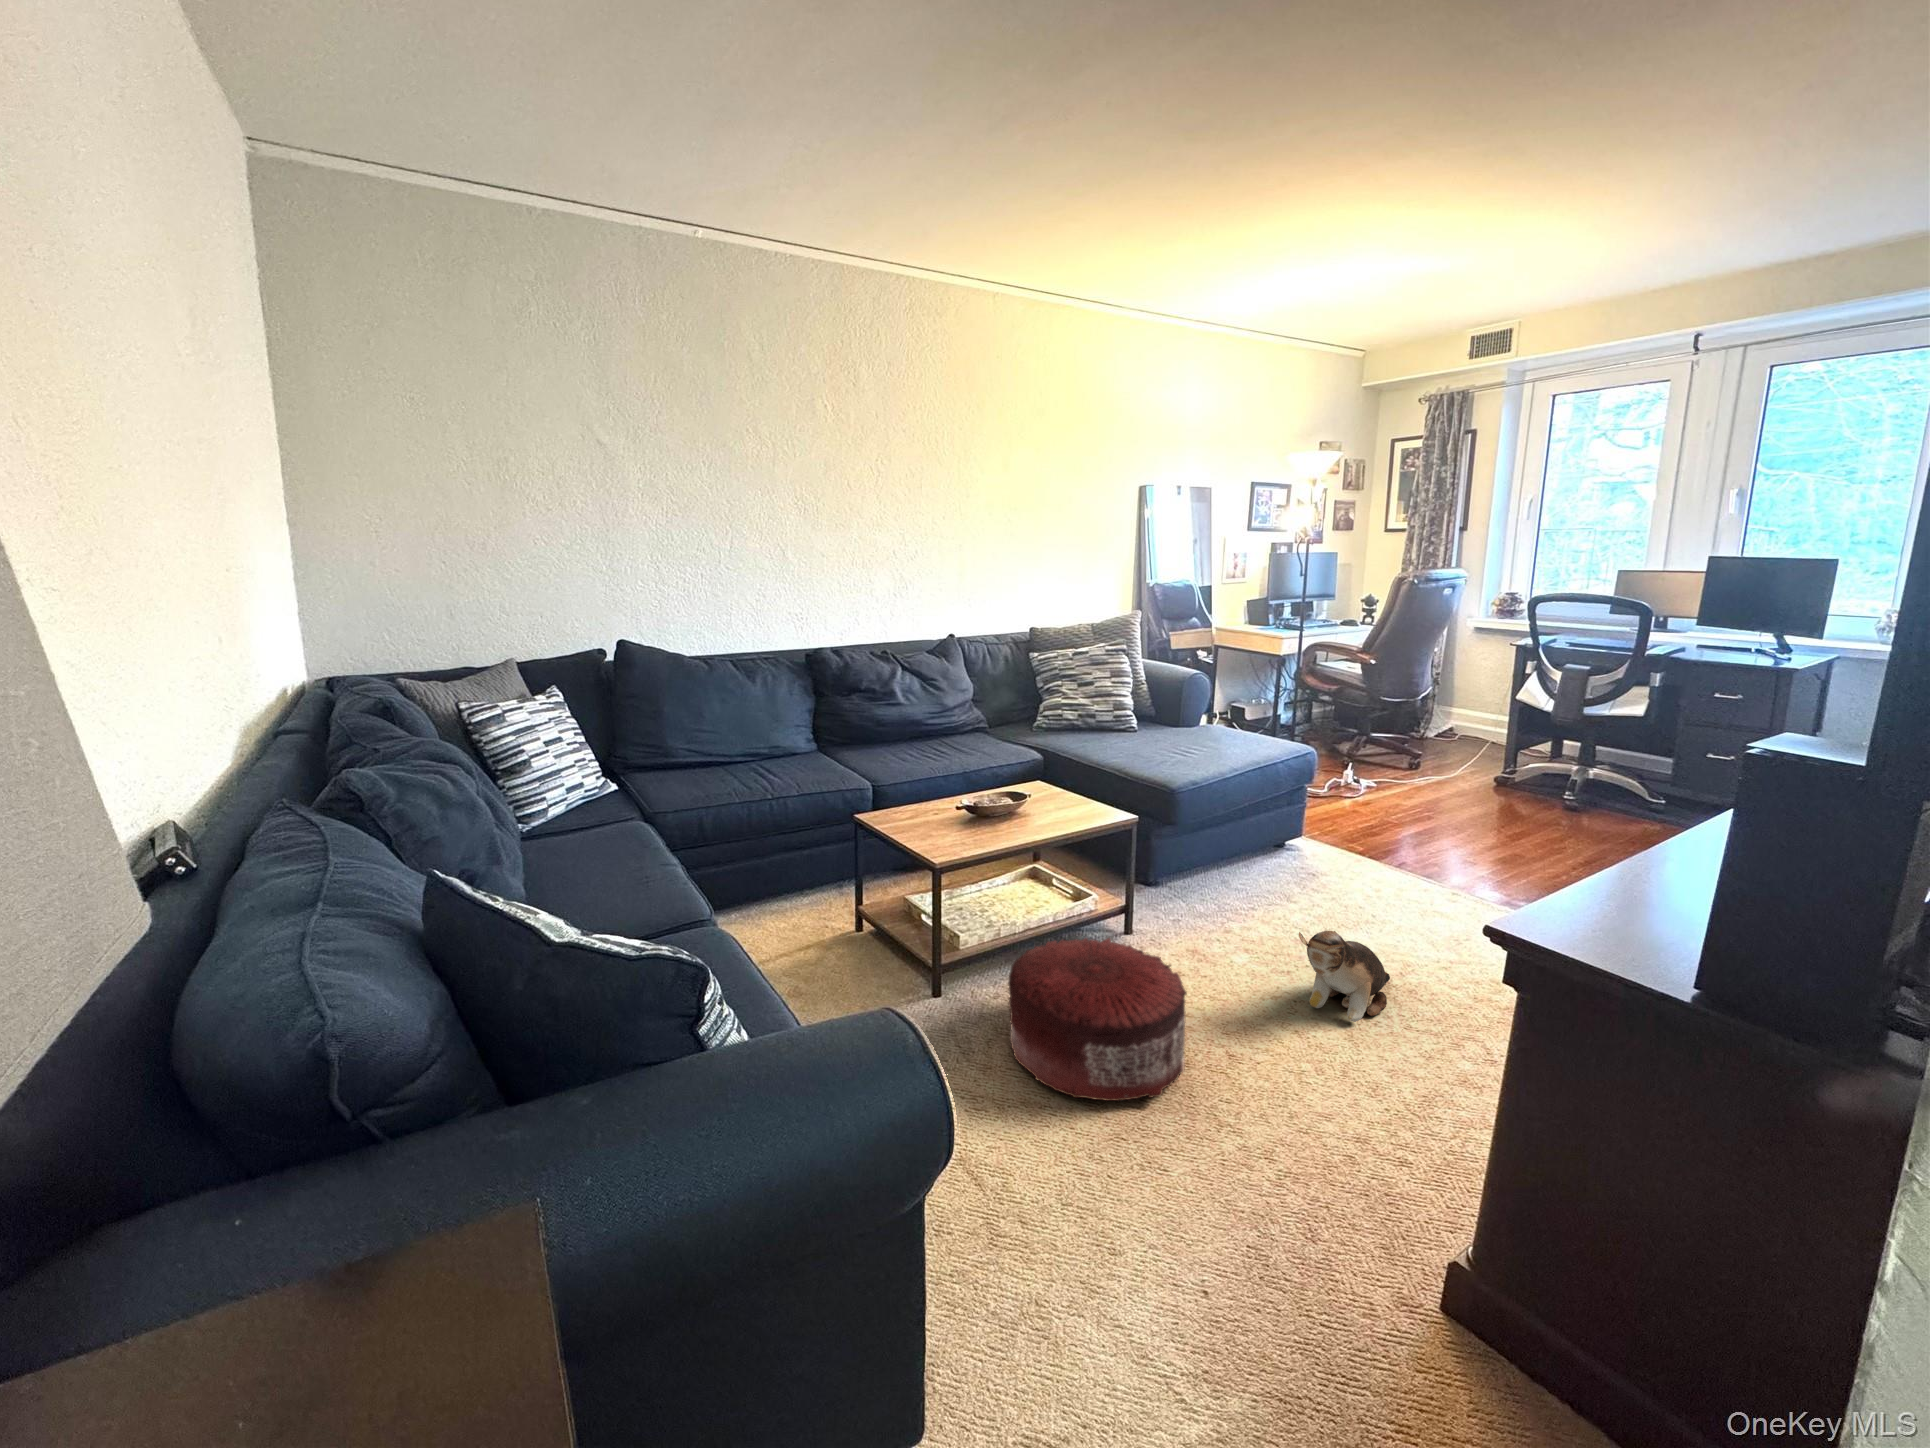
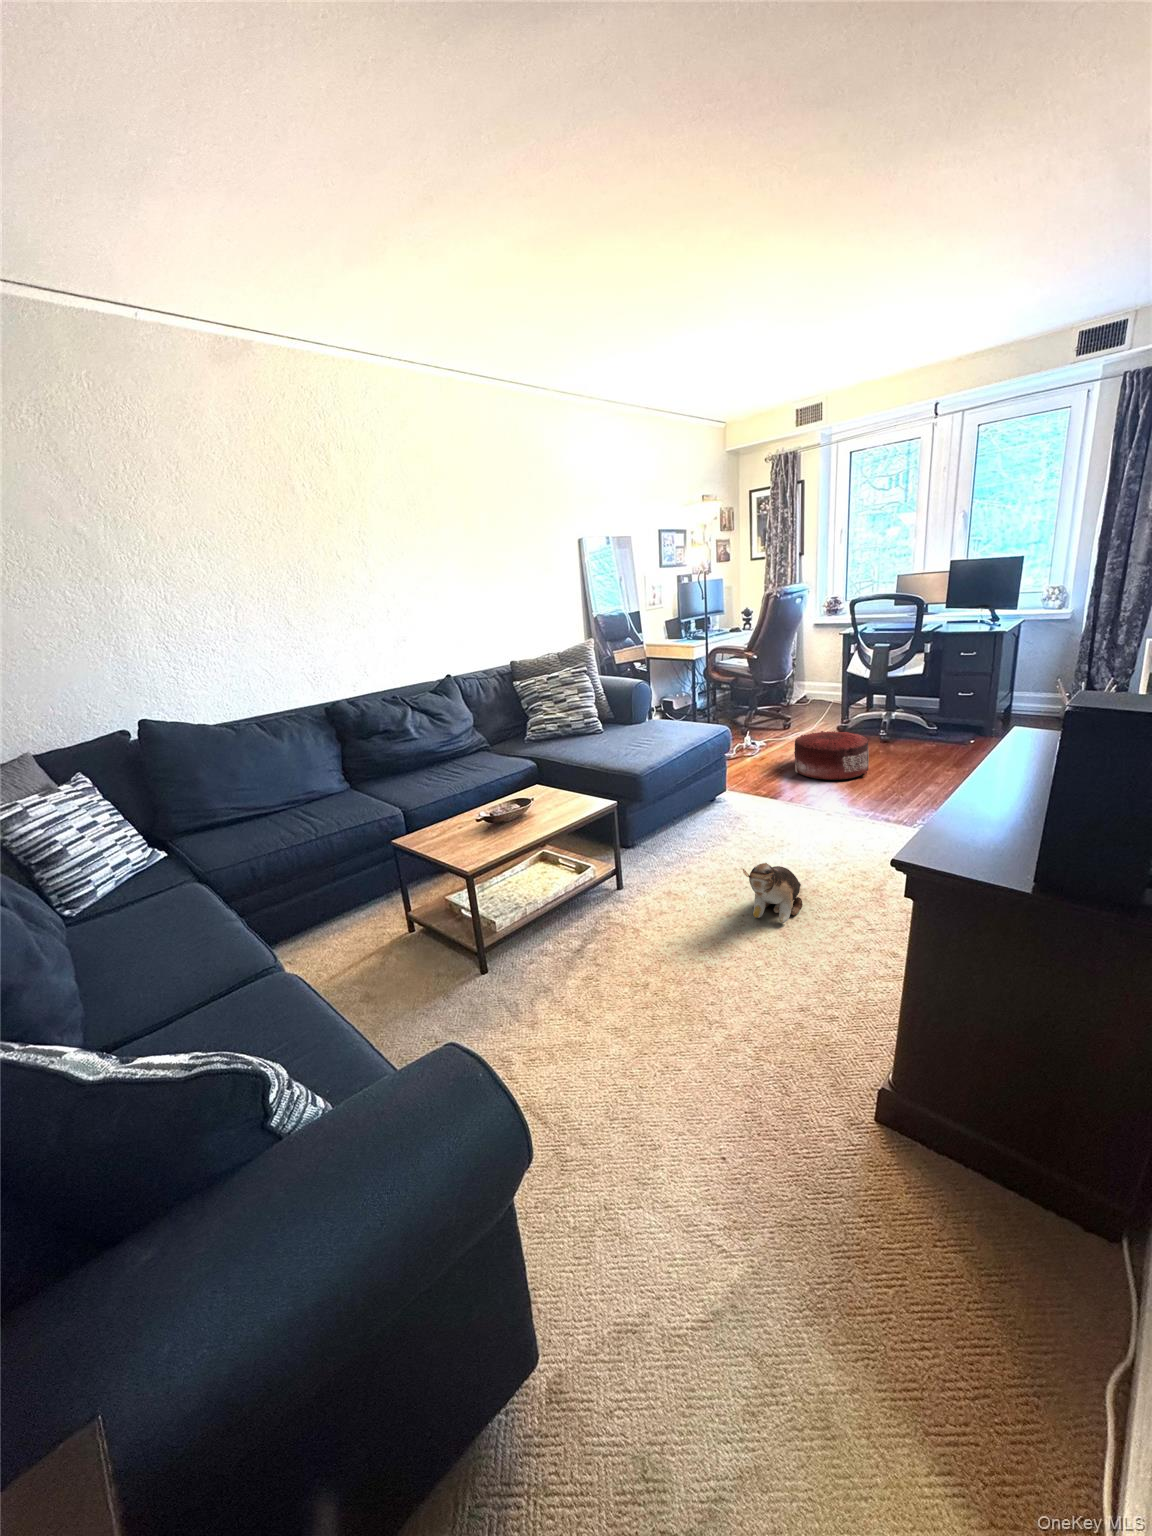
pouf: present [1008,938,1187,1101] -> present [794,731,869,780]

